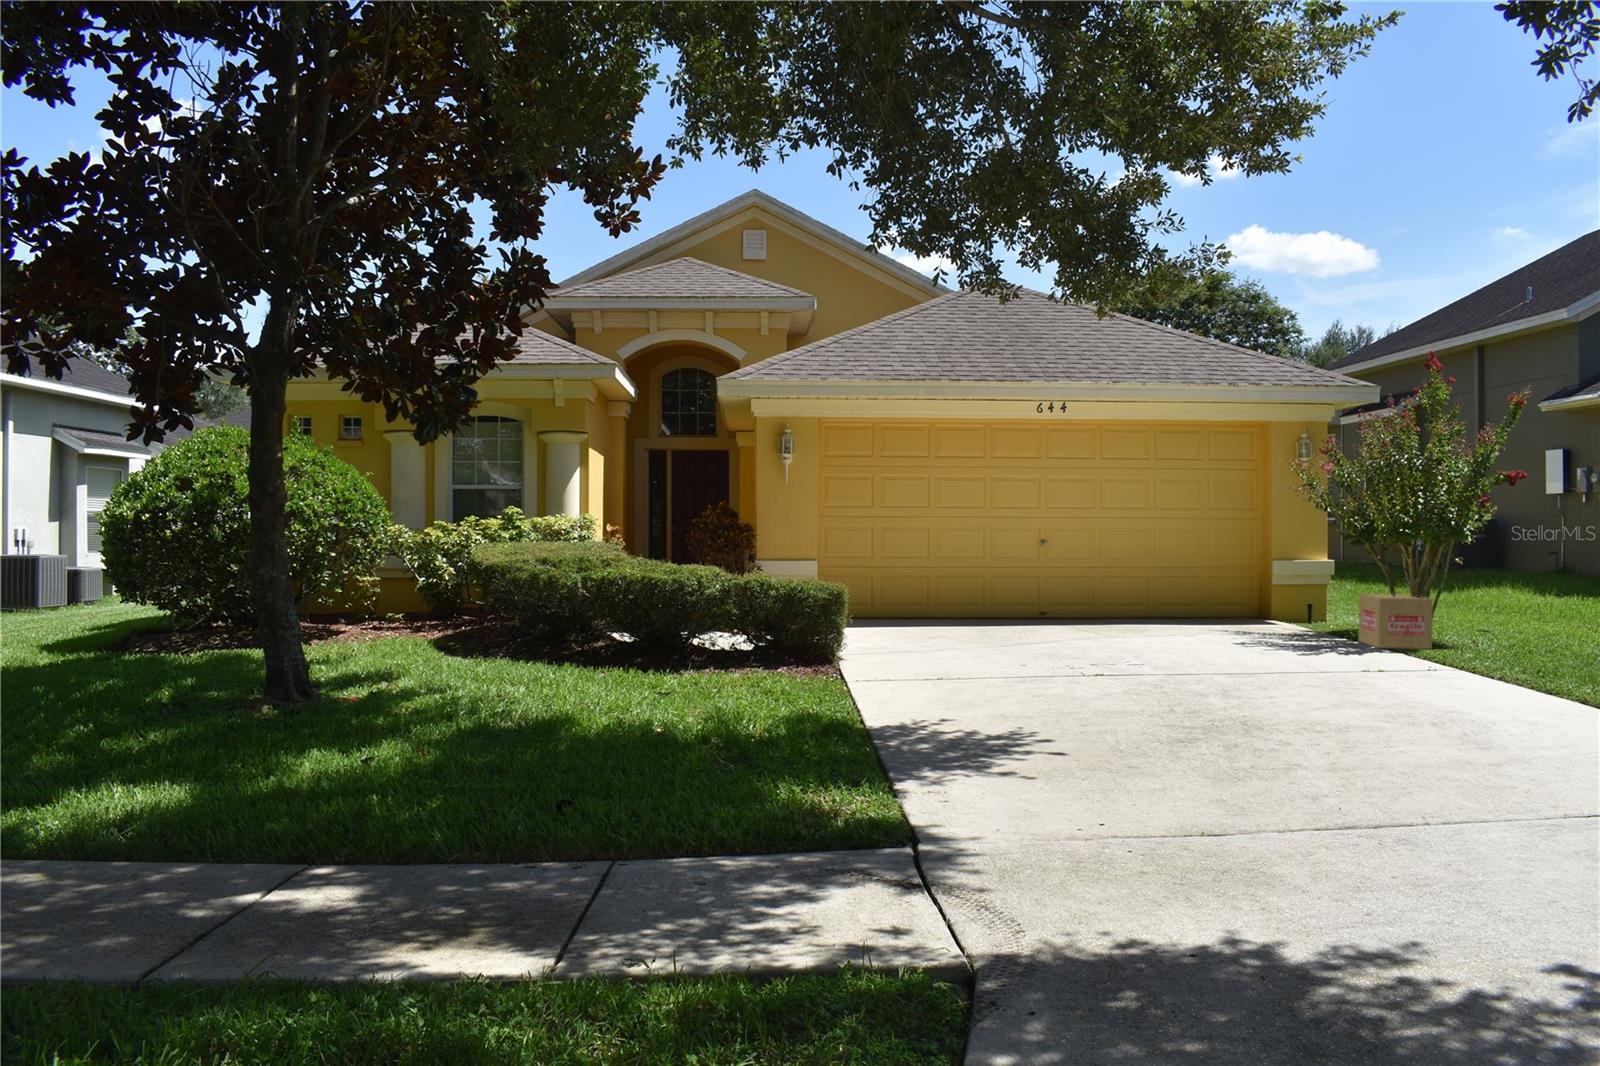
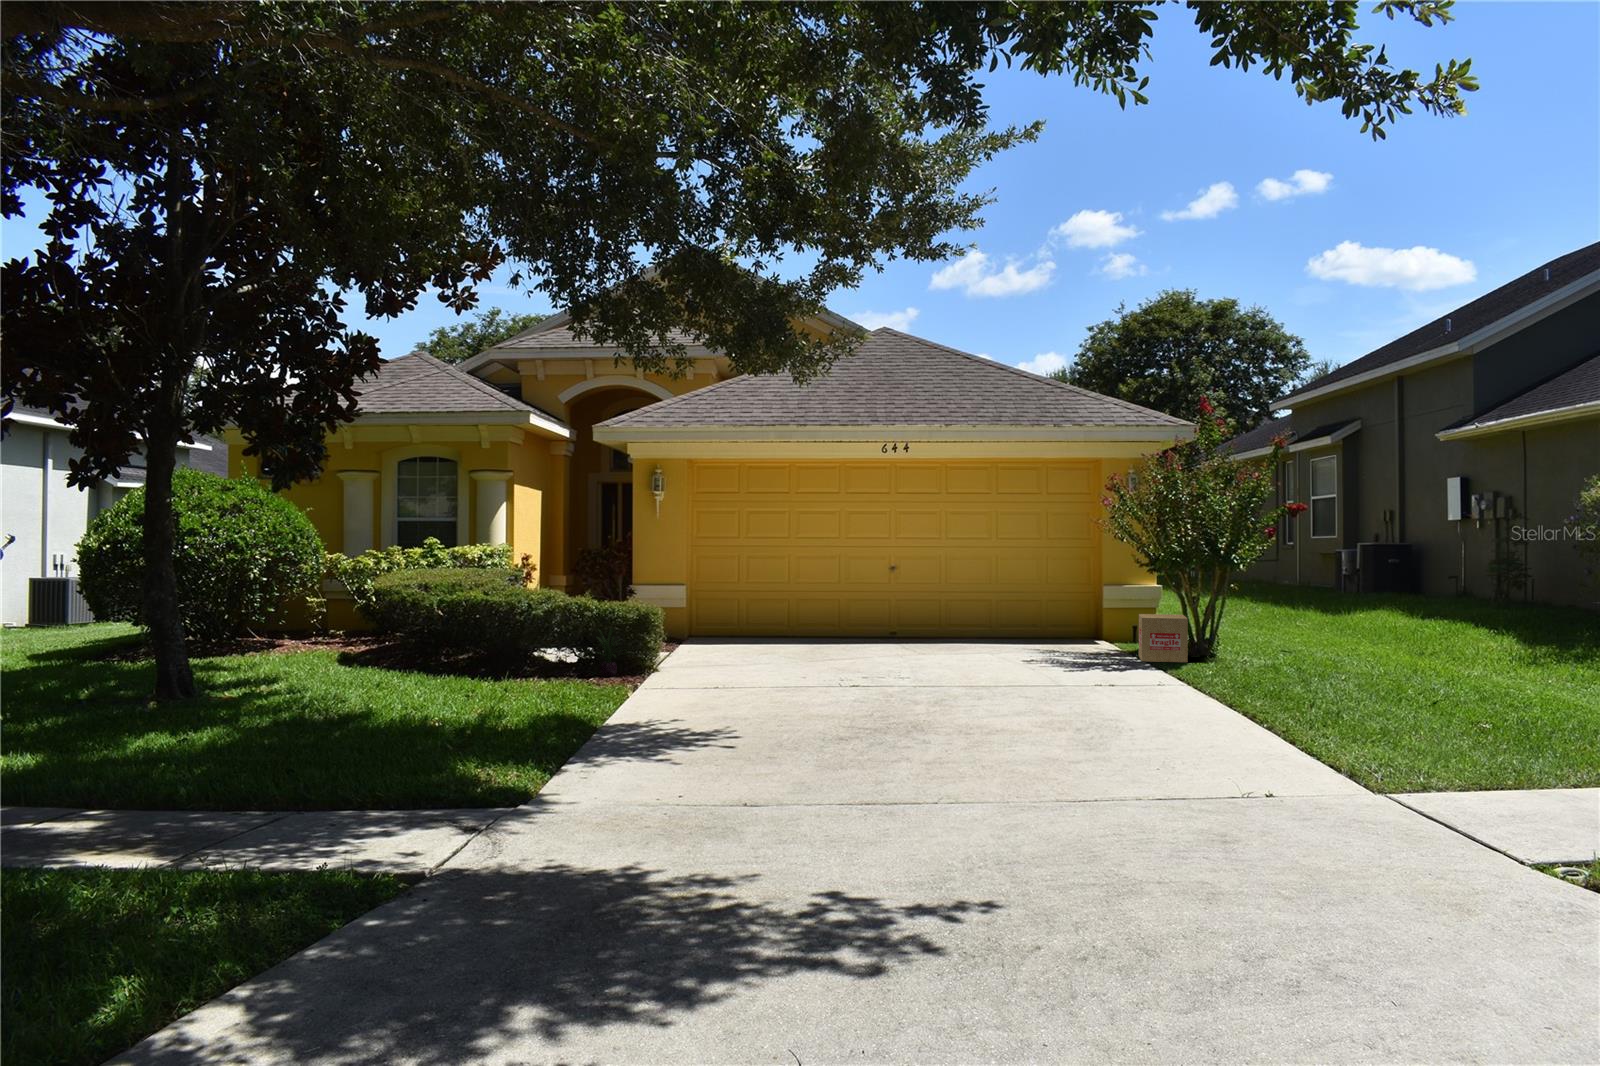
decorative plant: none [761,614,827,676] -> present [598,629,617,677]

